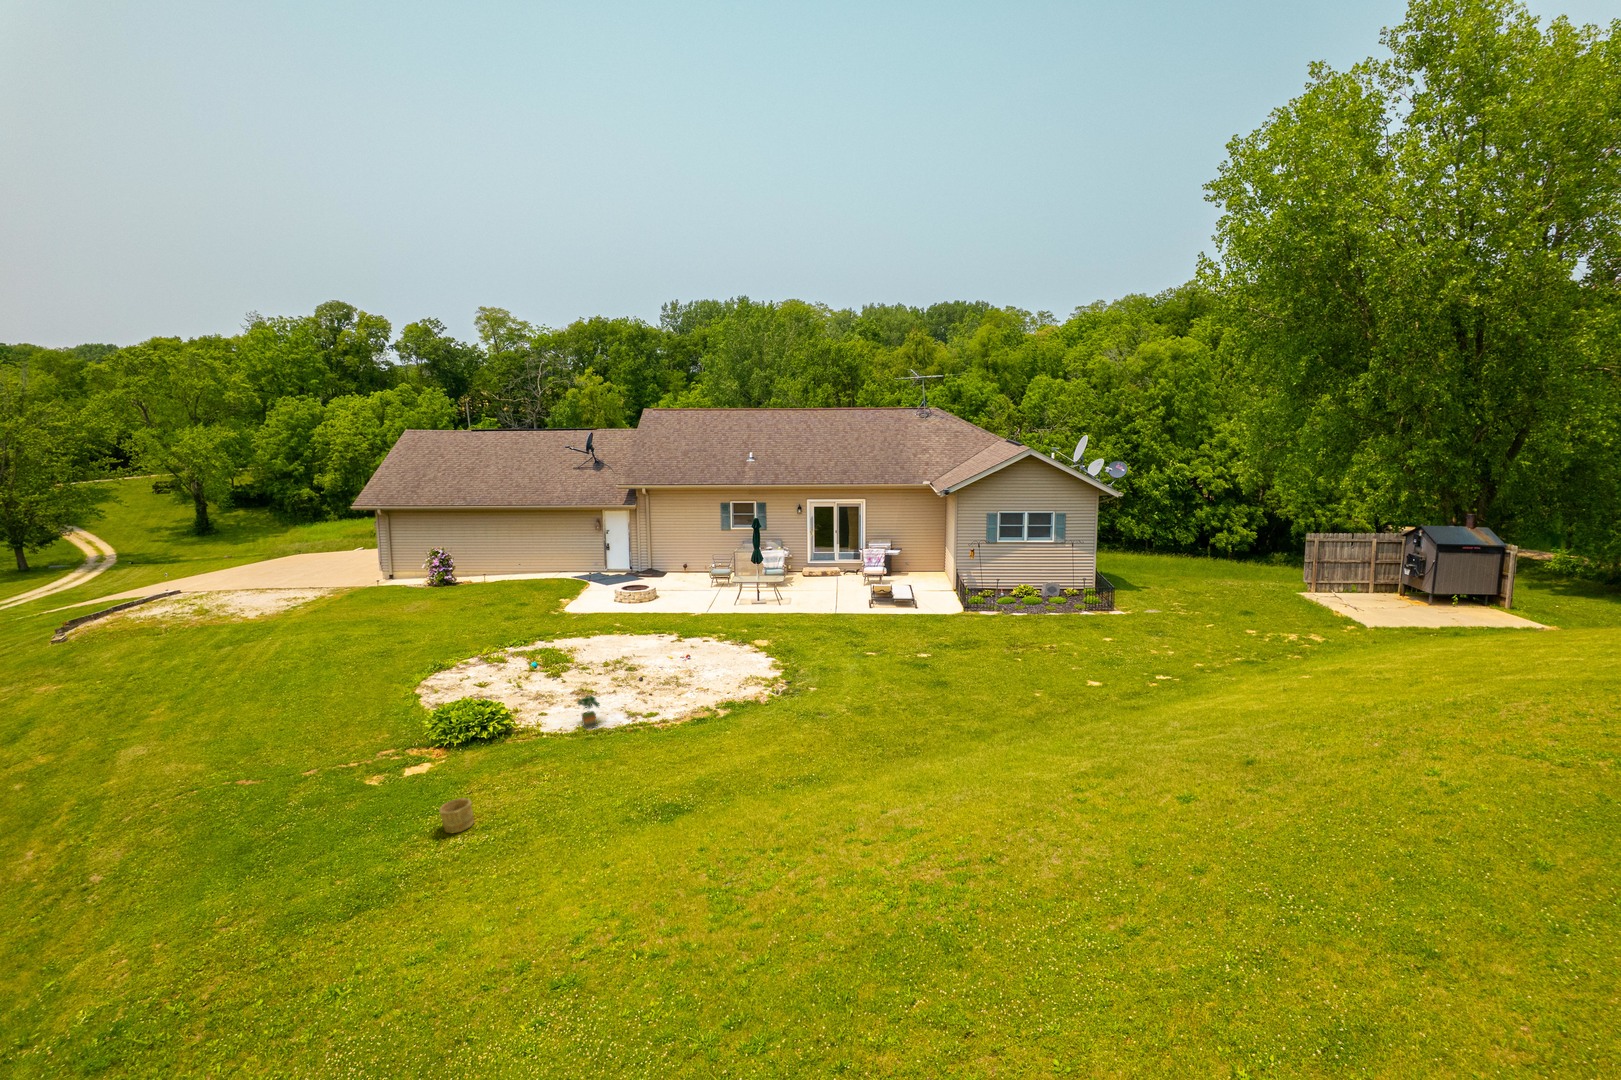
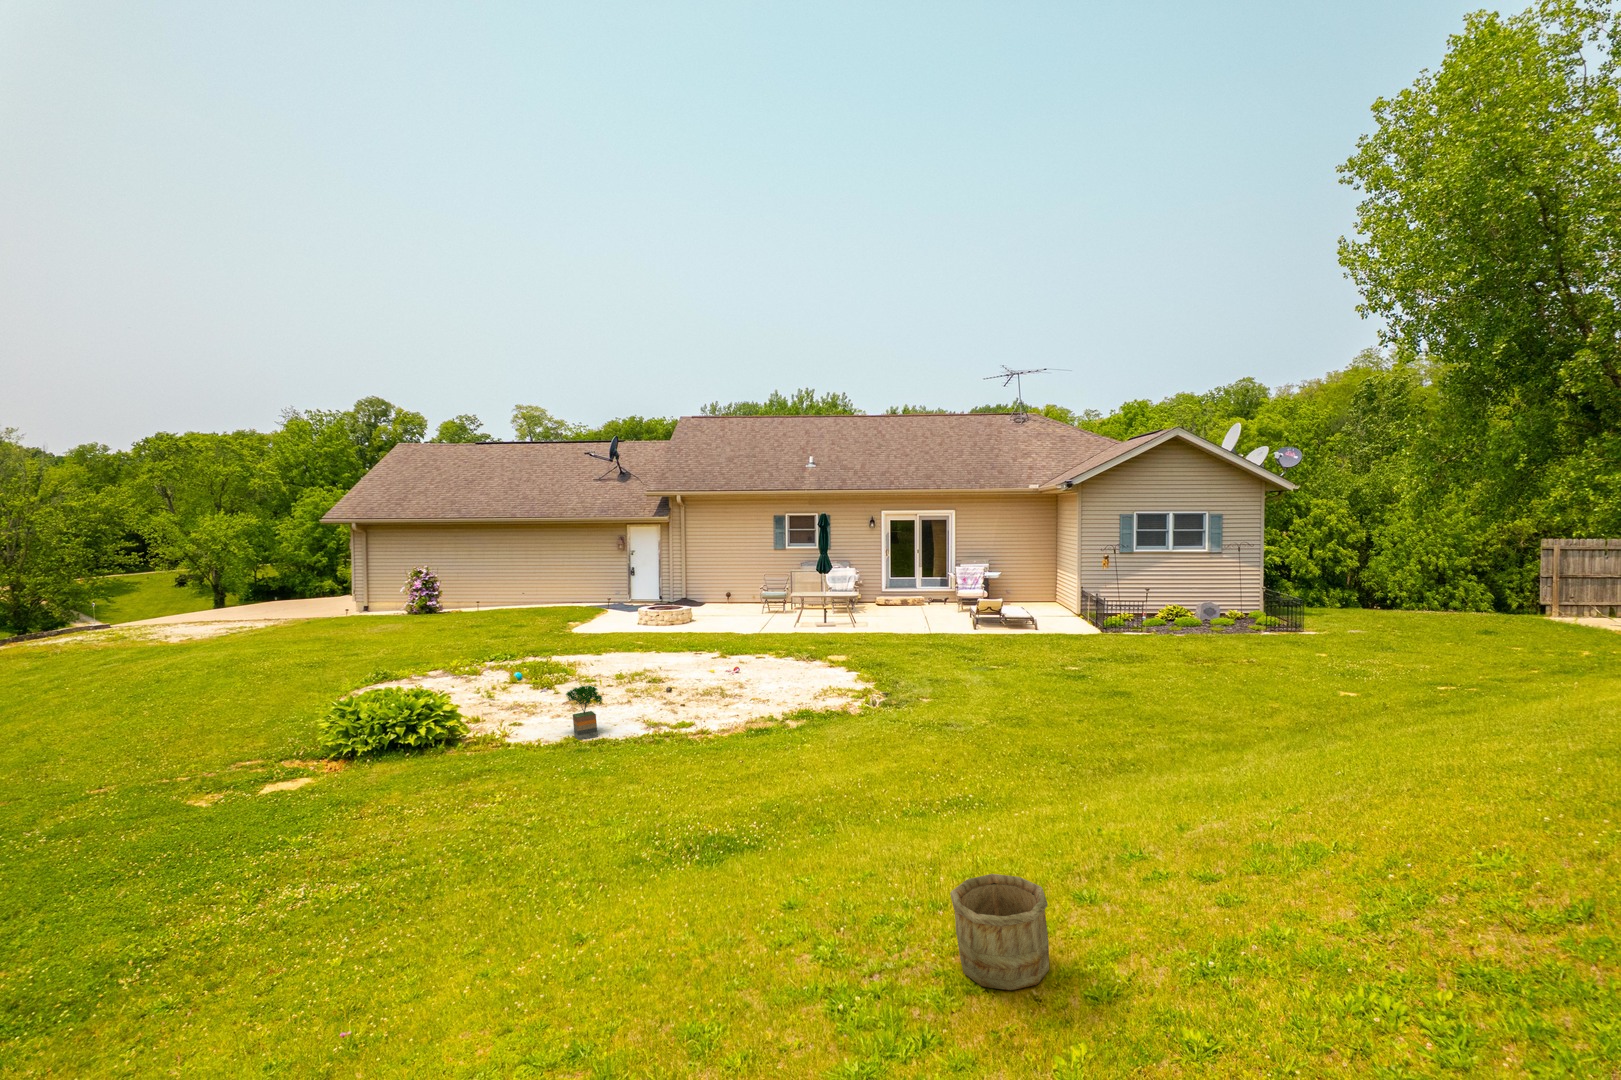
wooden bucket: present [439,798,474,833] -> present [950,874,1049,990]

